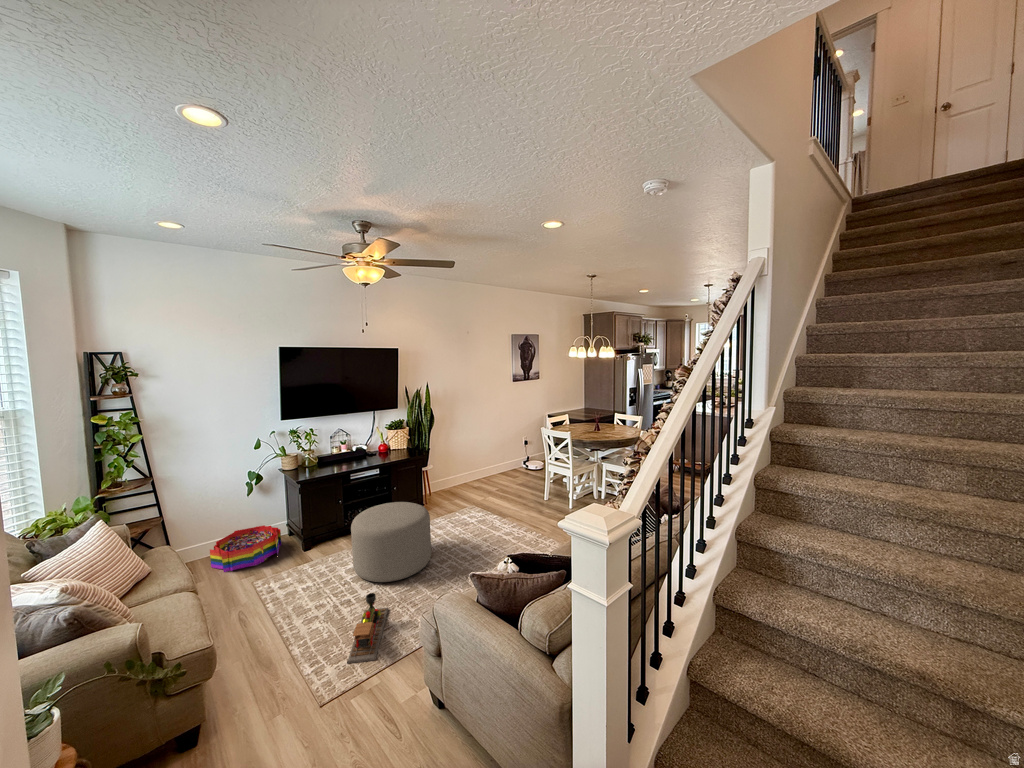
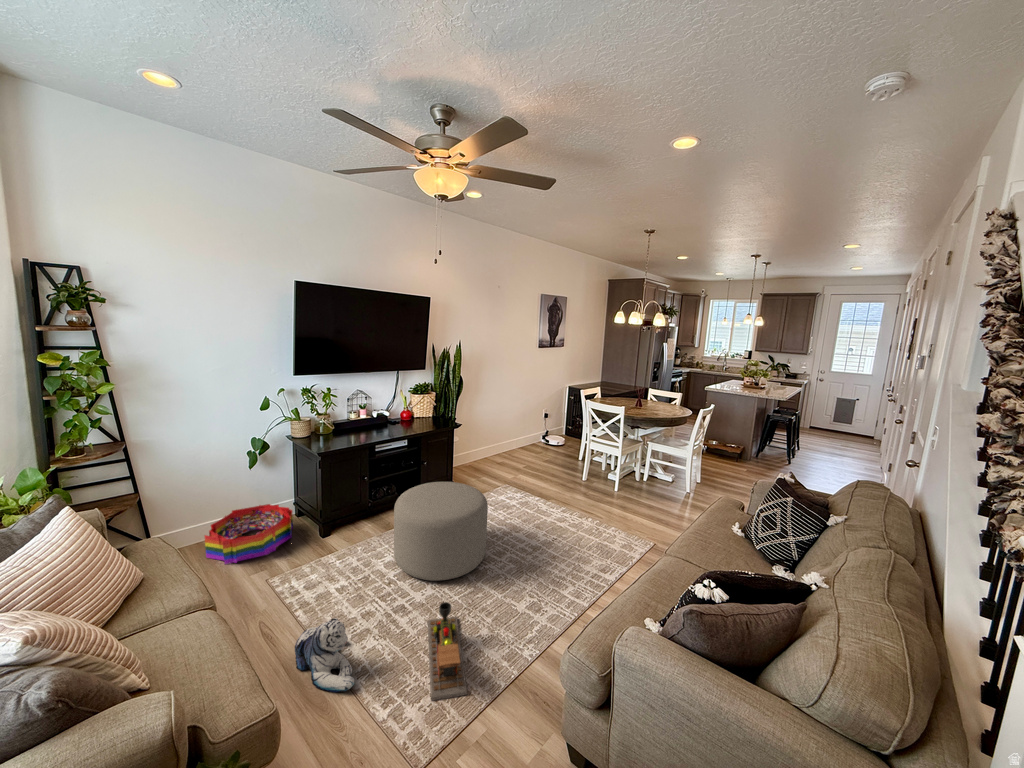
plush toy: none [256,603,298,657] -> present [295,618,354,692]

